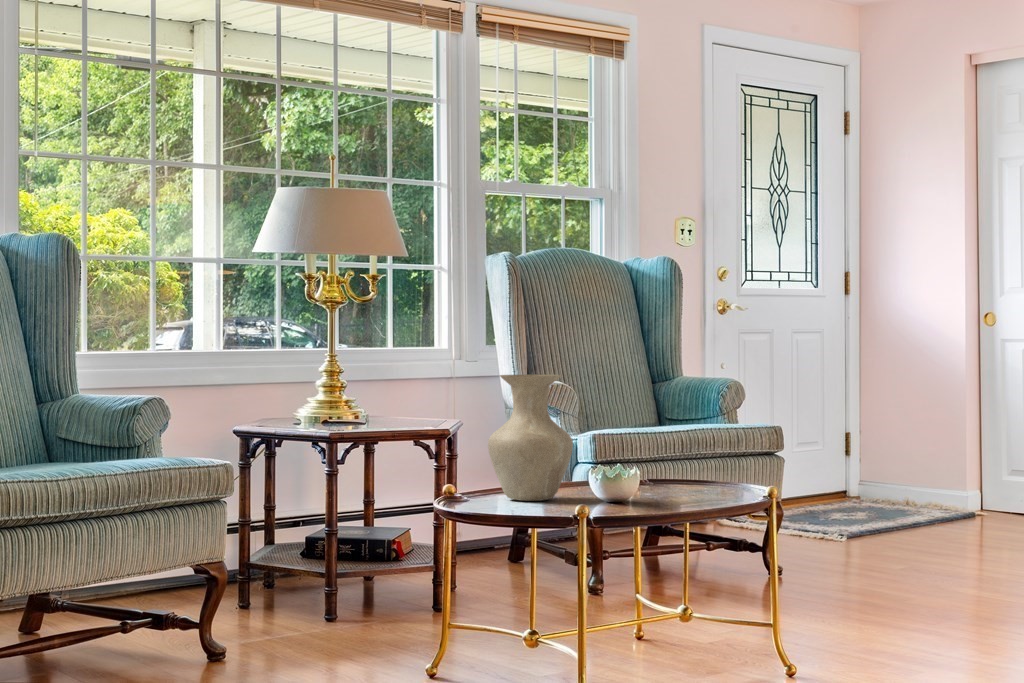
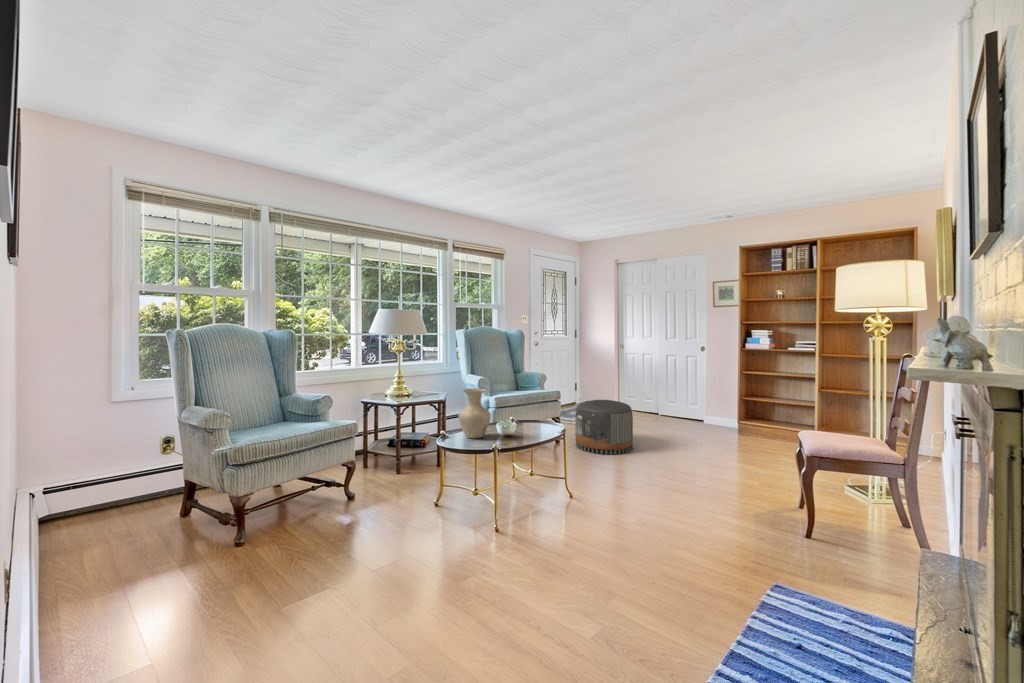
pouf: none [827,450,997,599] -> present [575,400,633,454]

